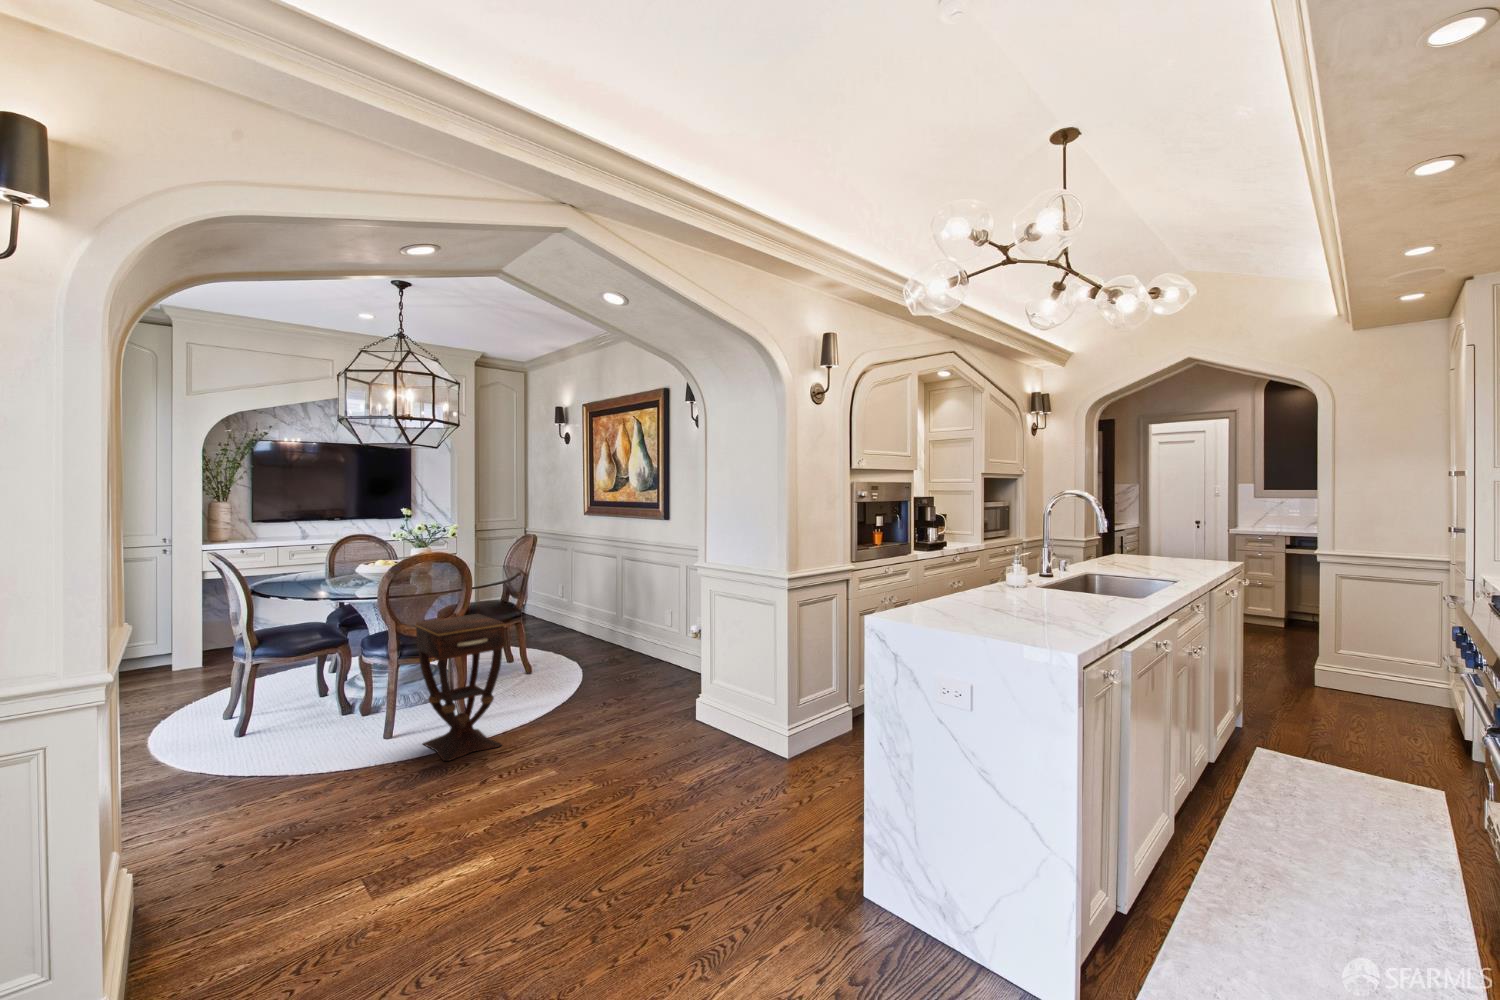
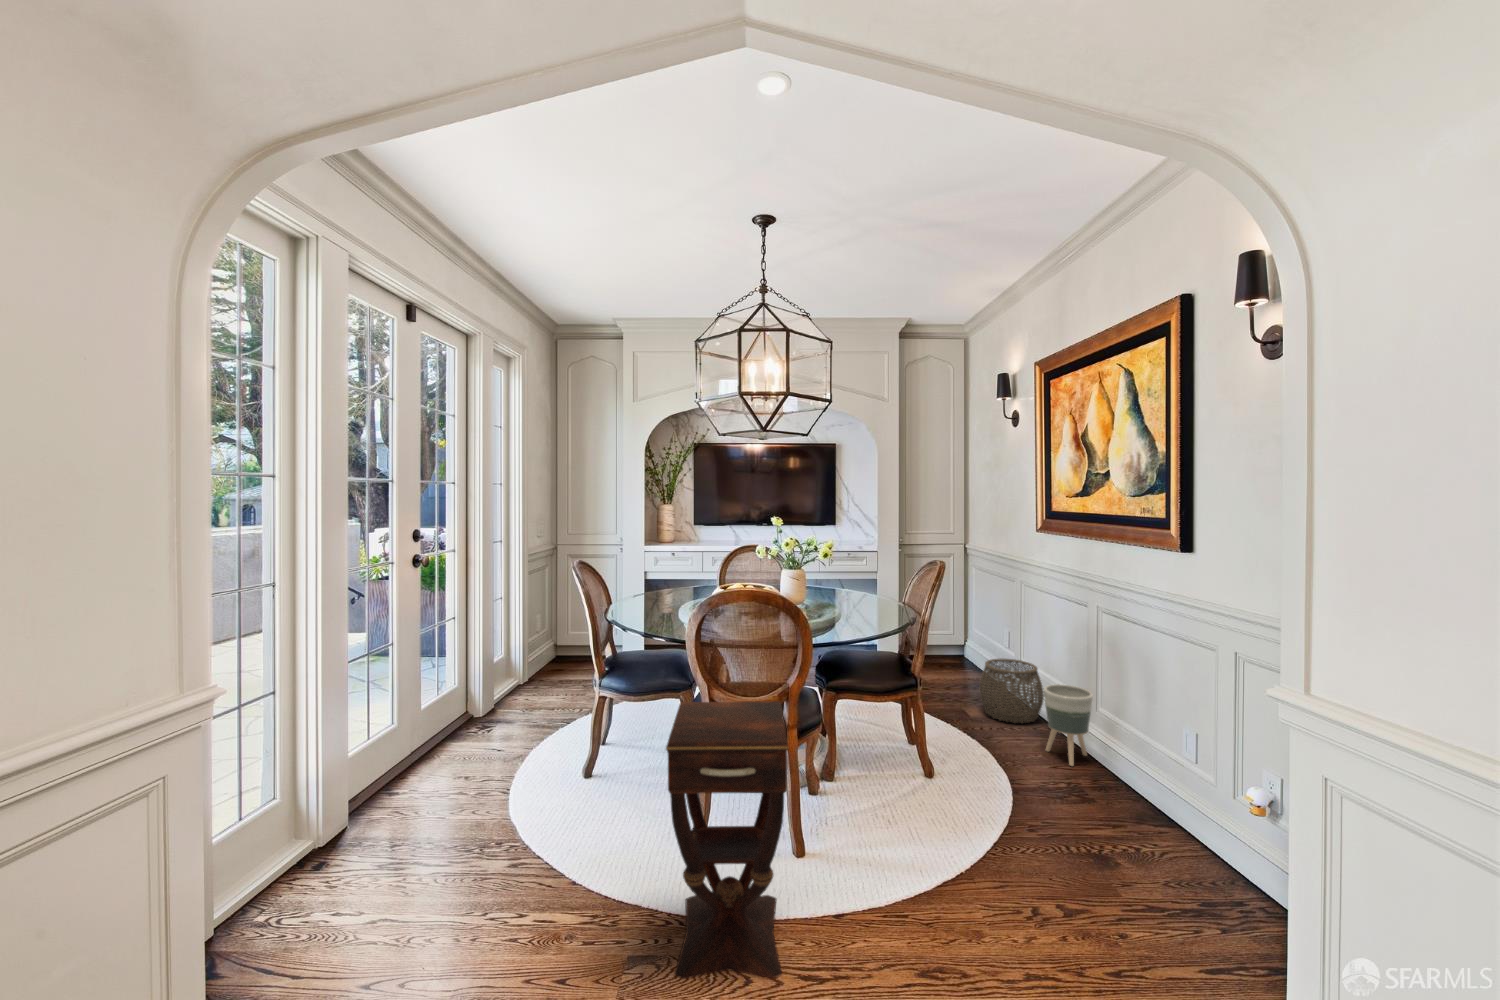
woven basket: none [550,601,592,641] -> present [979,659,1044,723]
planter: none [596,606,623,651] -> present [1044,684,1093,766]

